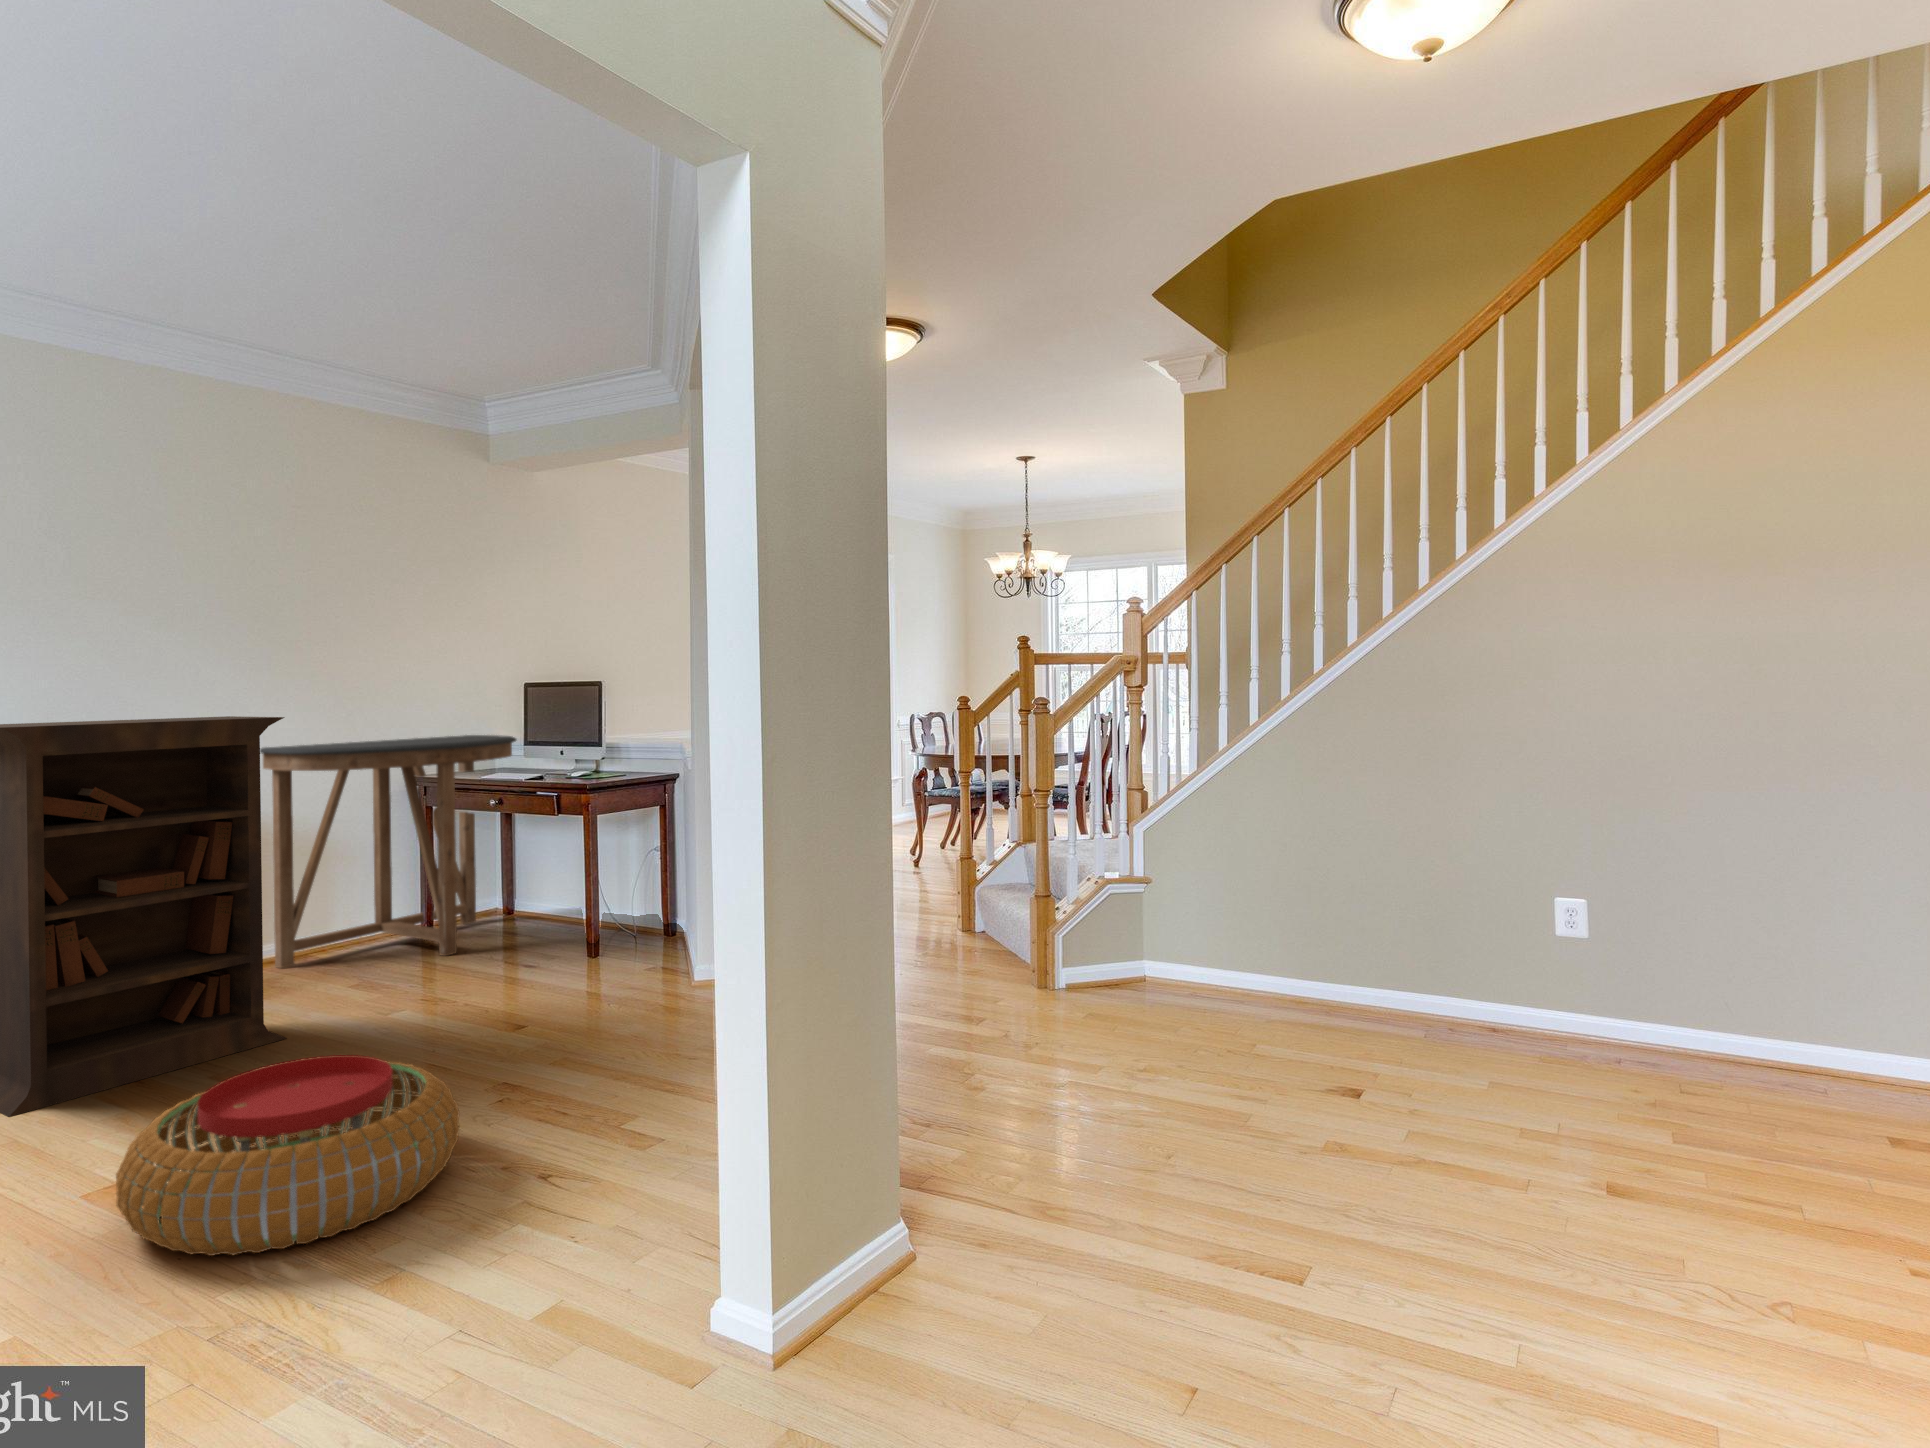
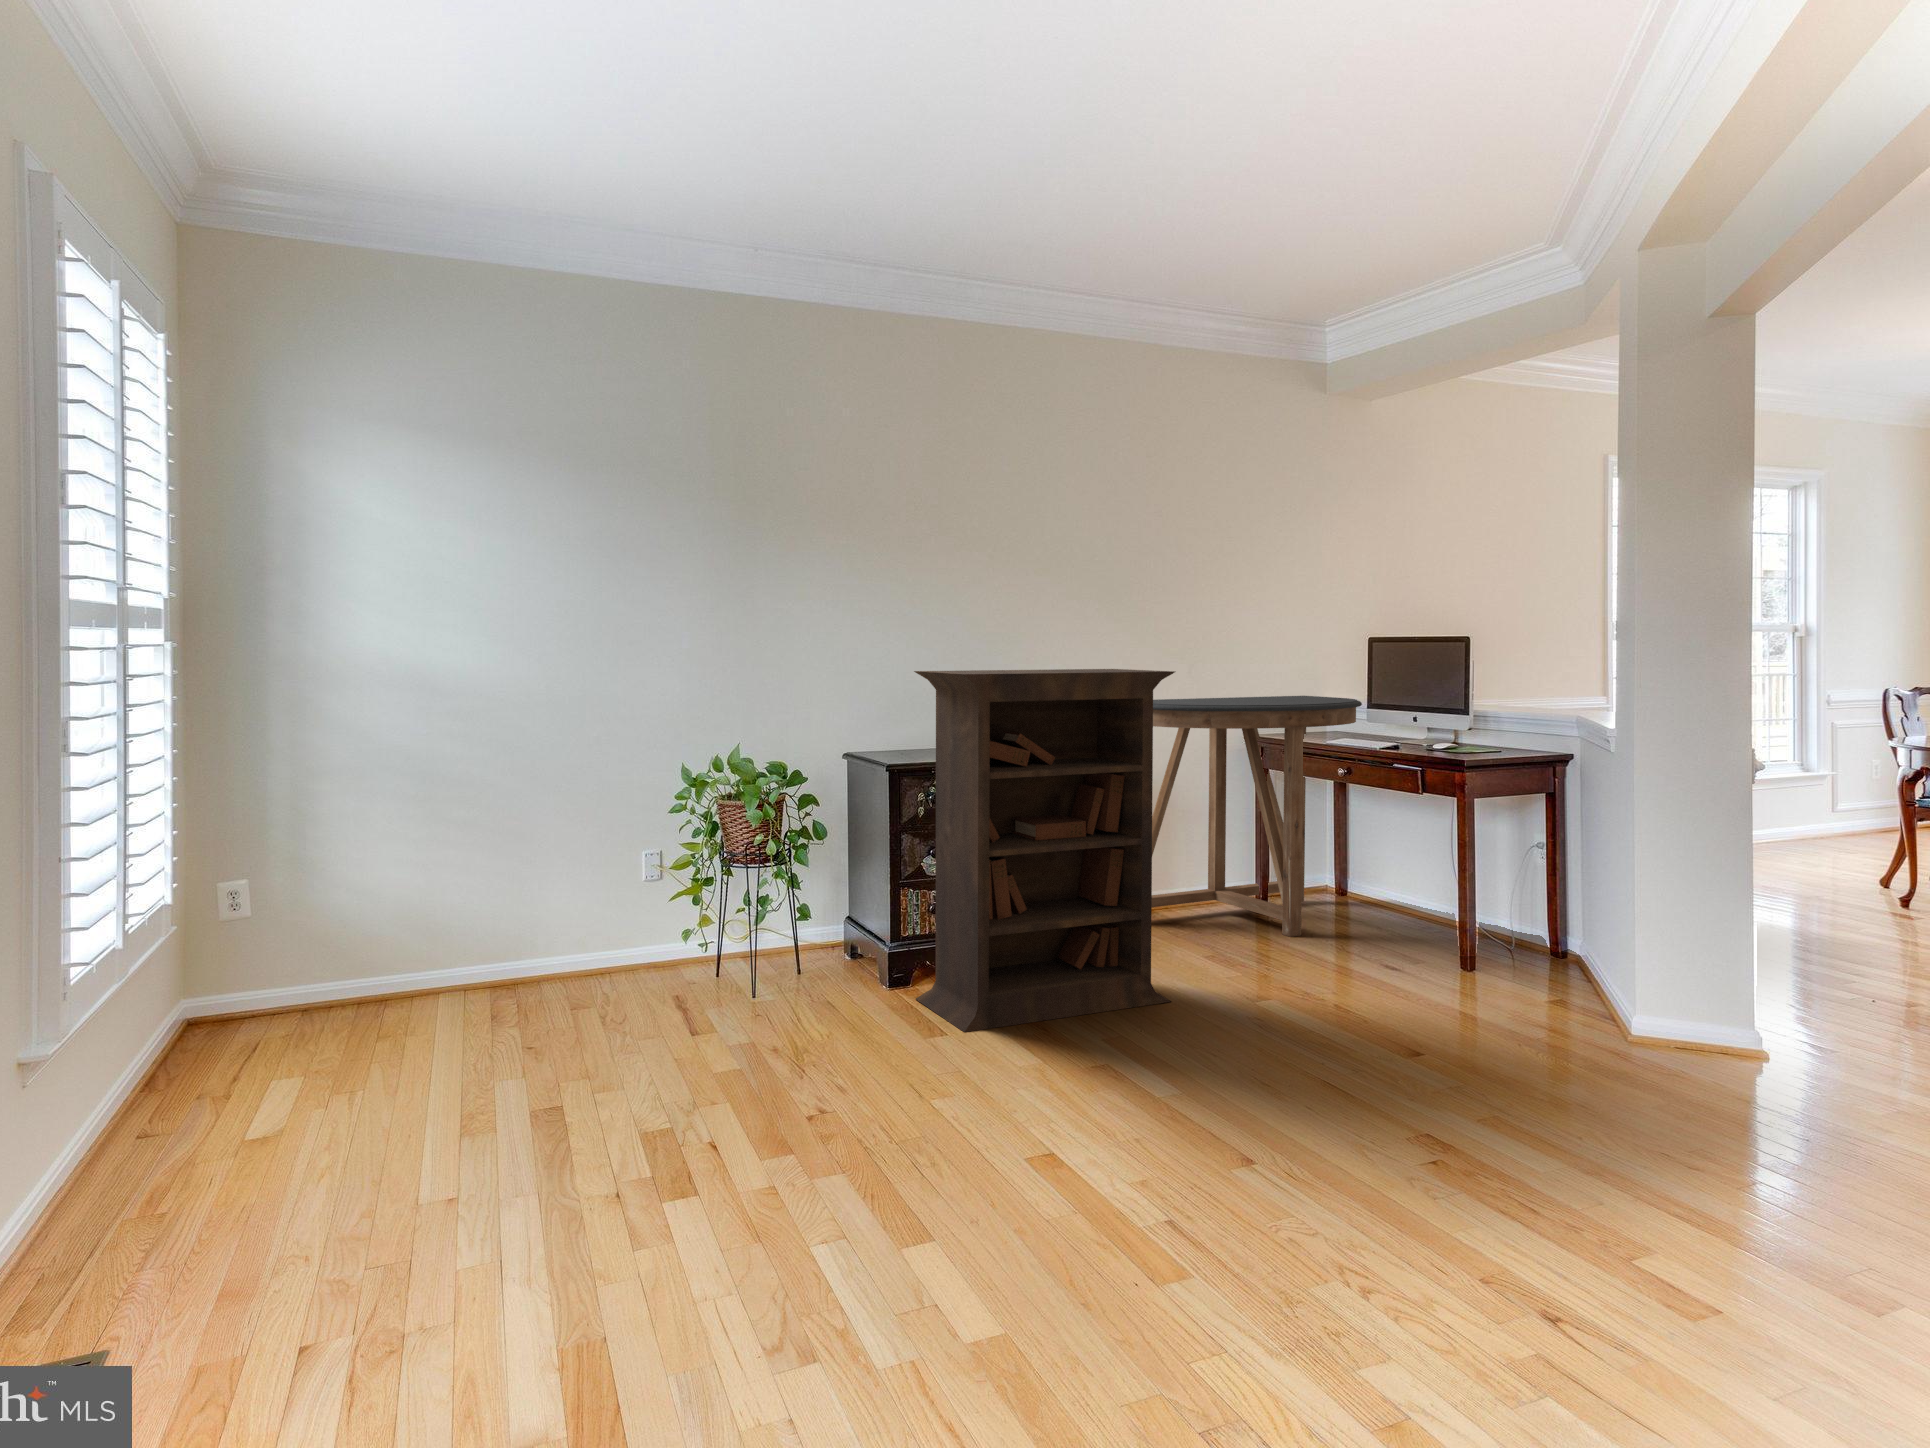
pouf: present [116,1055,460,1256] -> none [1111,1039,1447,1249]

